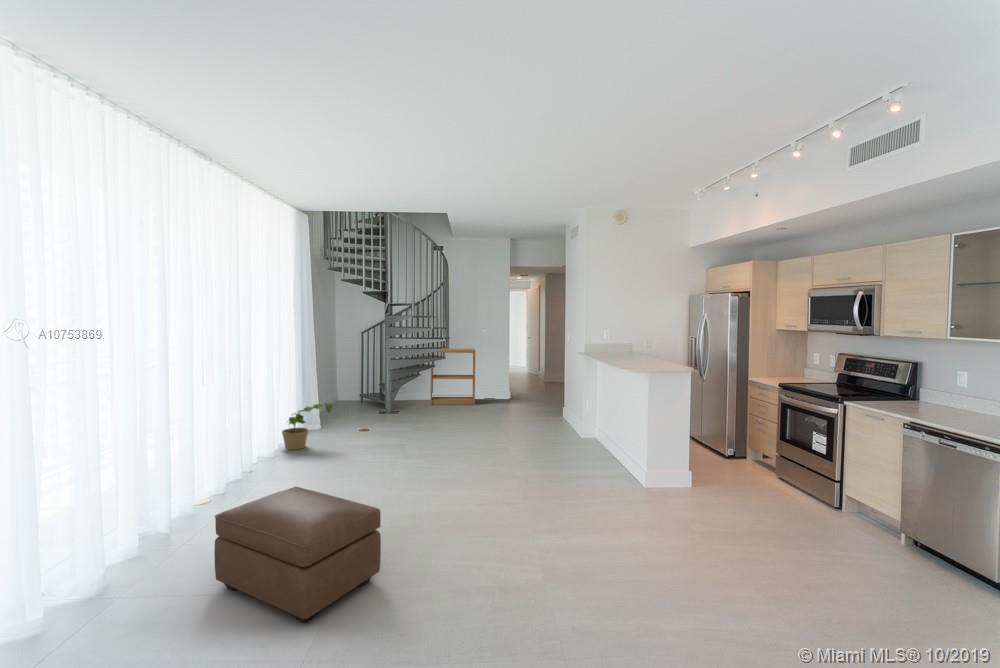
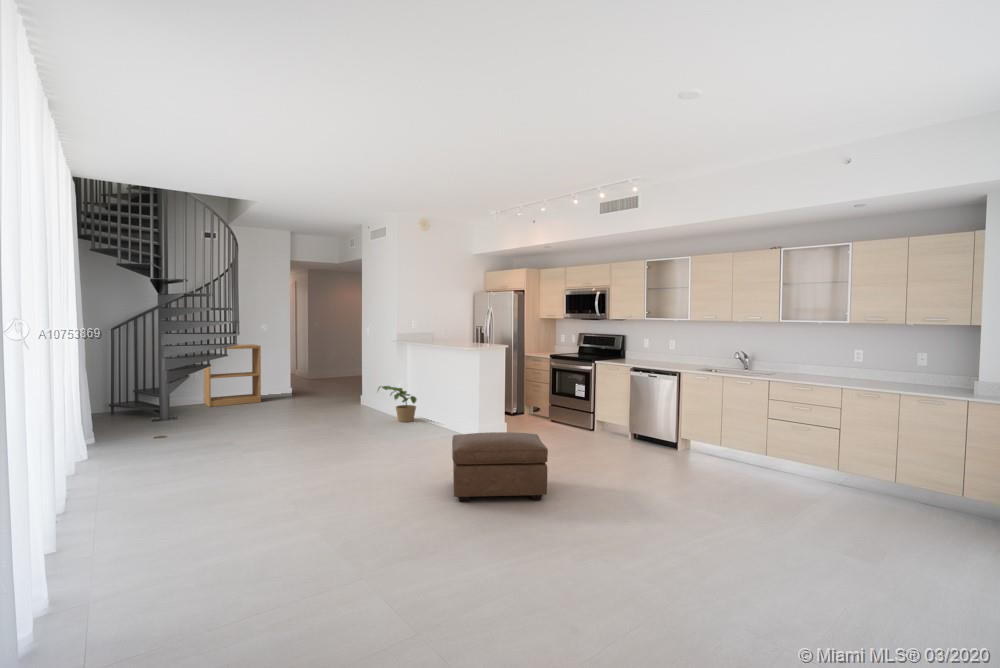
potted plant: present [282,404,332,450] -> present [378,386,417,422]
ottoman: present [214,487,381,623] -> present [452,432,548,502]

